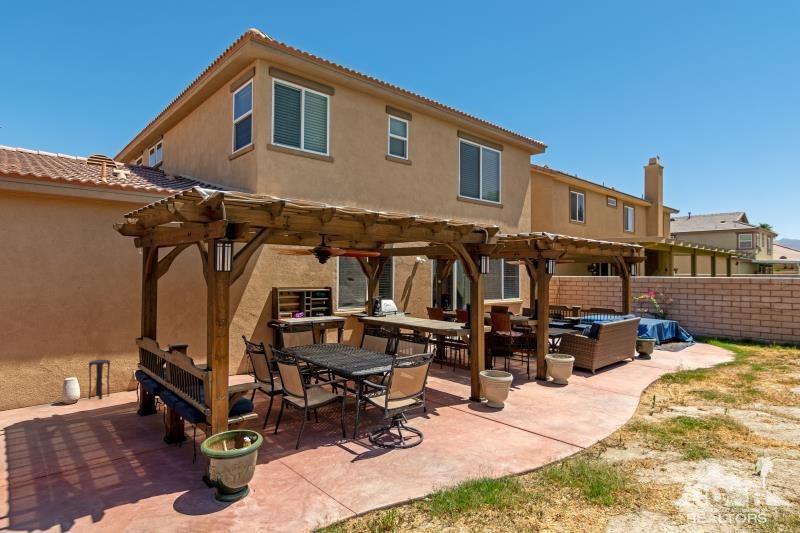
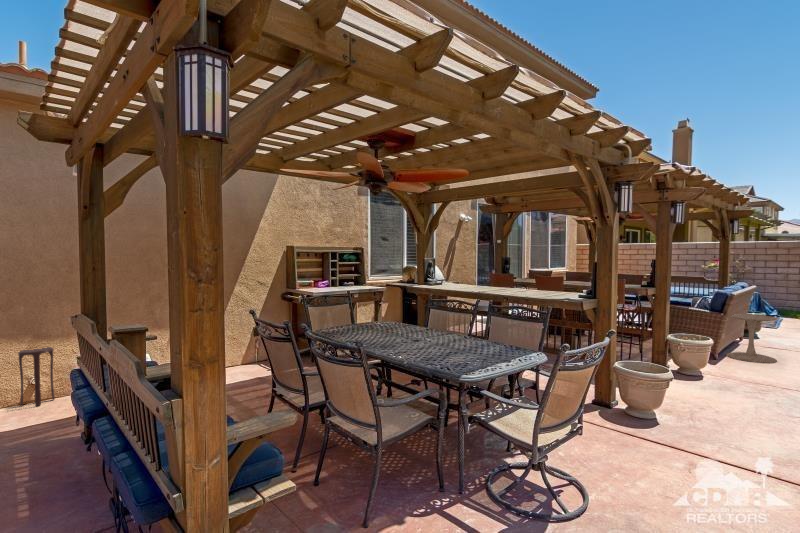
pedestal table: none [603,340,636,377] -> present [727,314,778,363]

